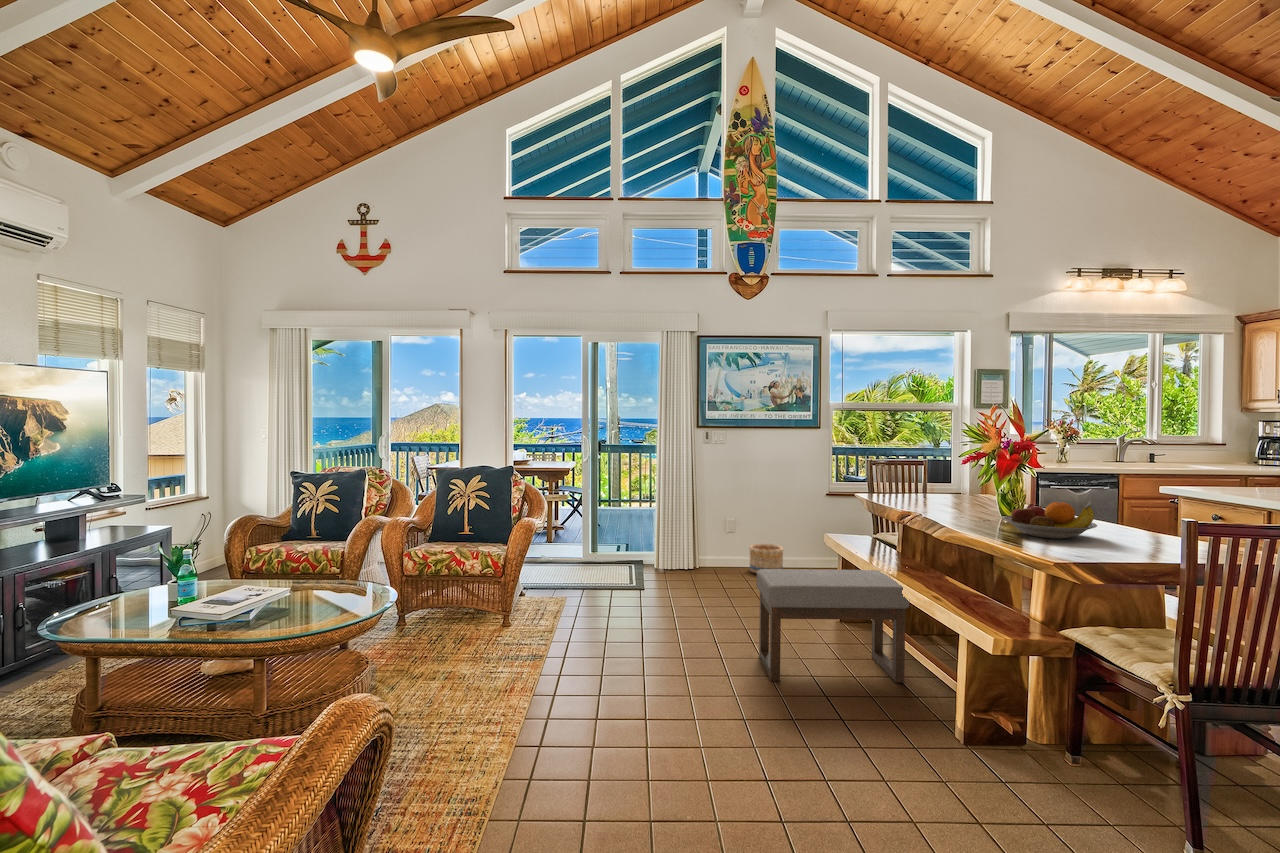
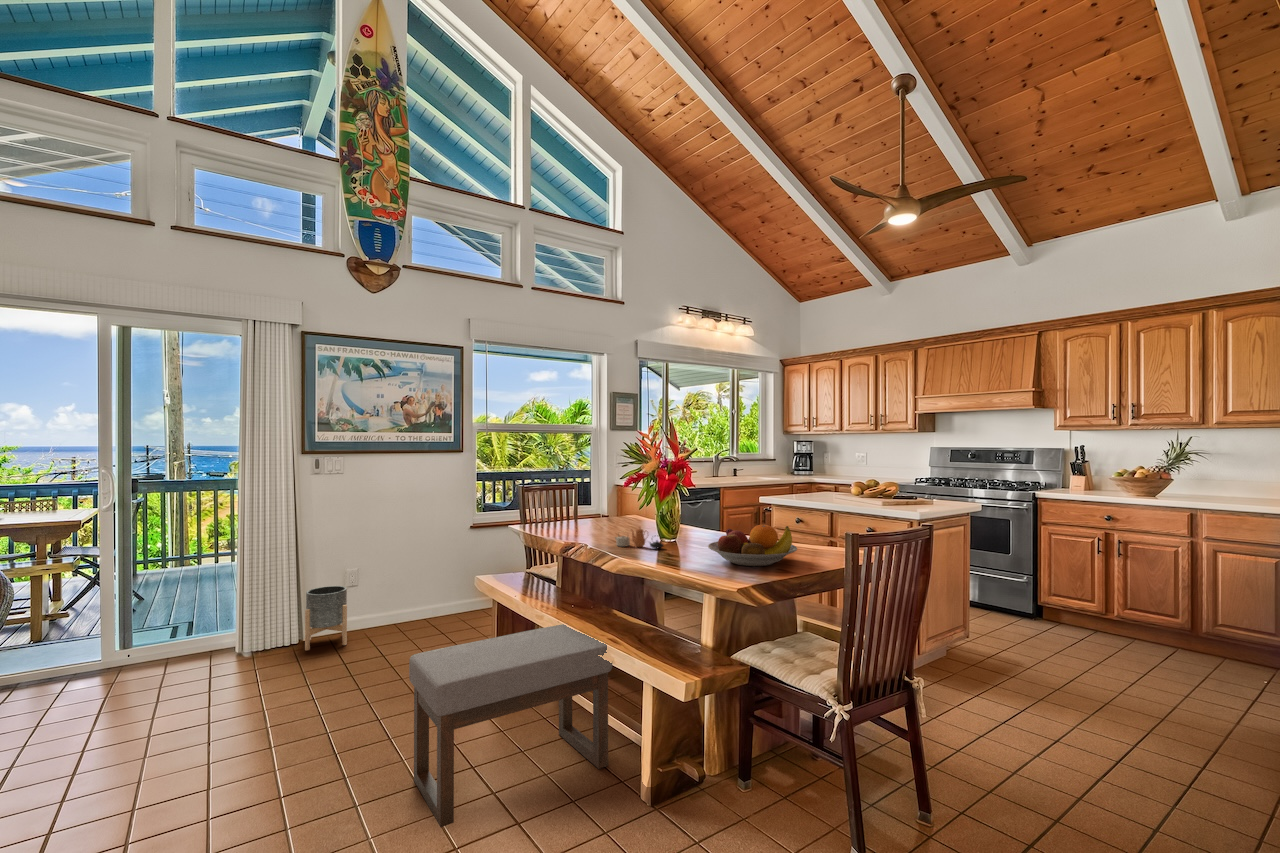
teapot: none [929,498,973,518] -> present [615,528,663,548]
planter: none [699,529,728,574] -> present [305,586,347,650]
basket: present [749,544,784,573] -> none [377,594,422,635]

